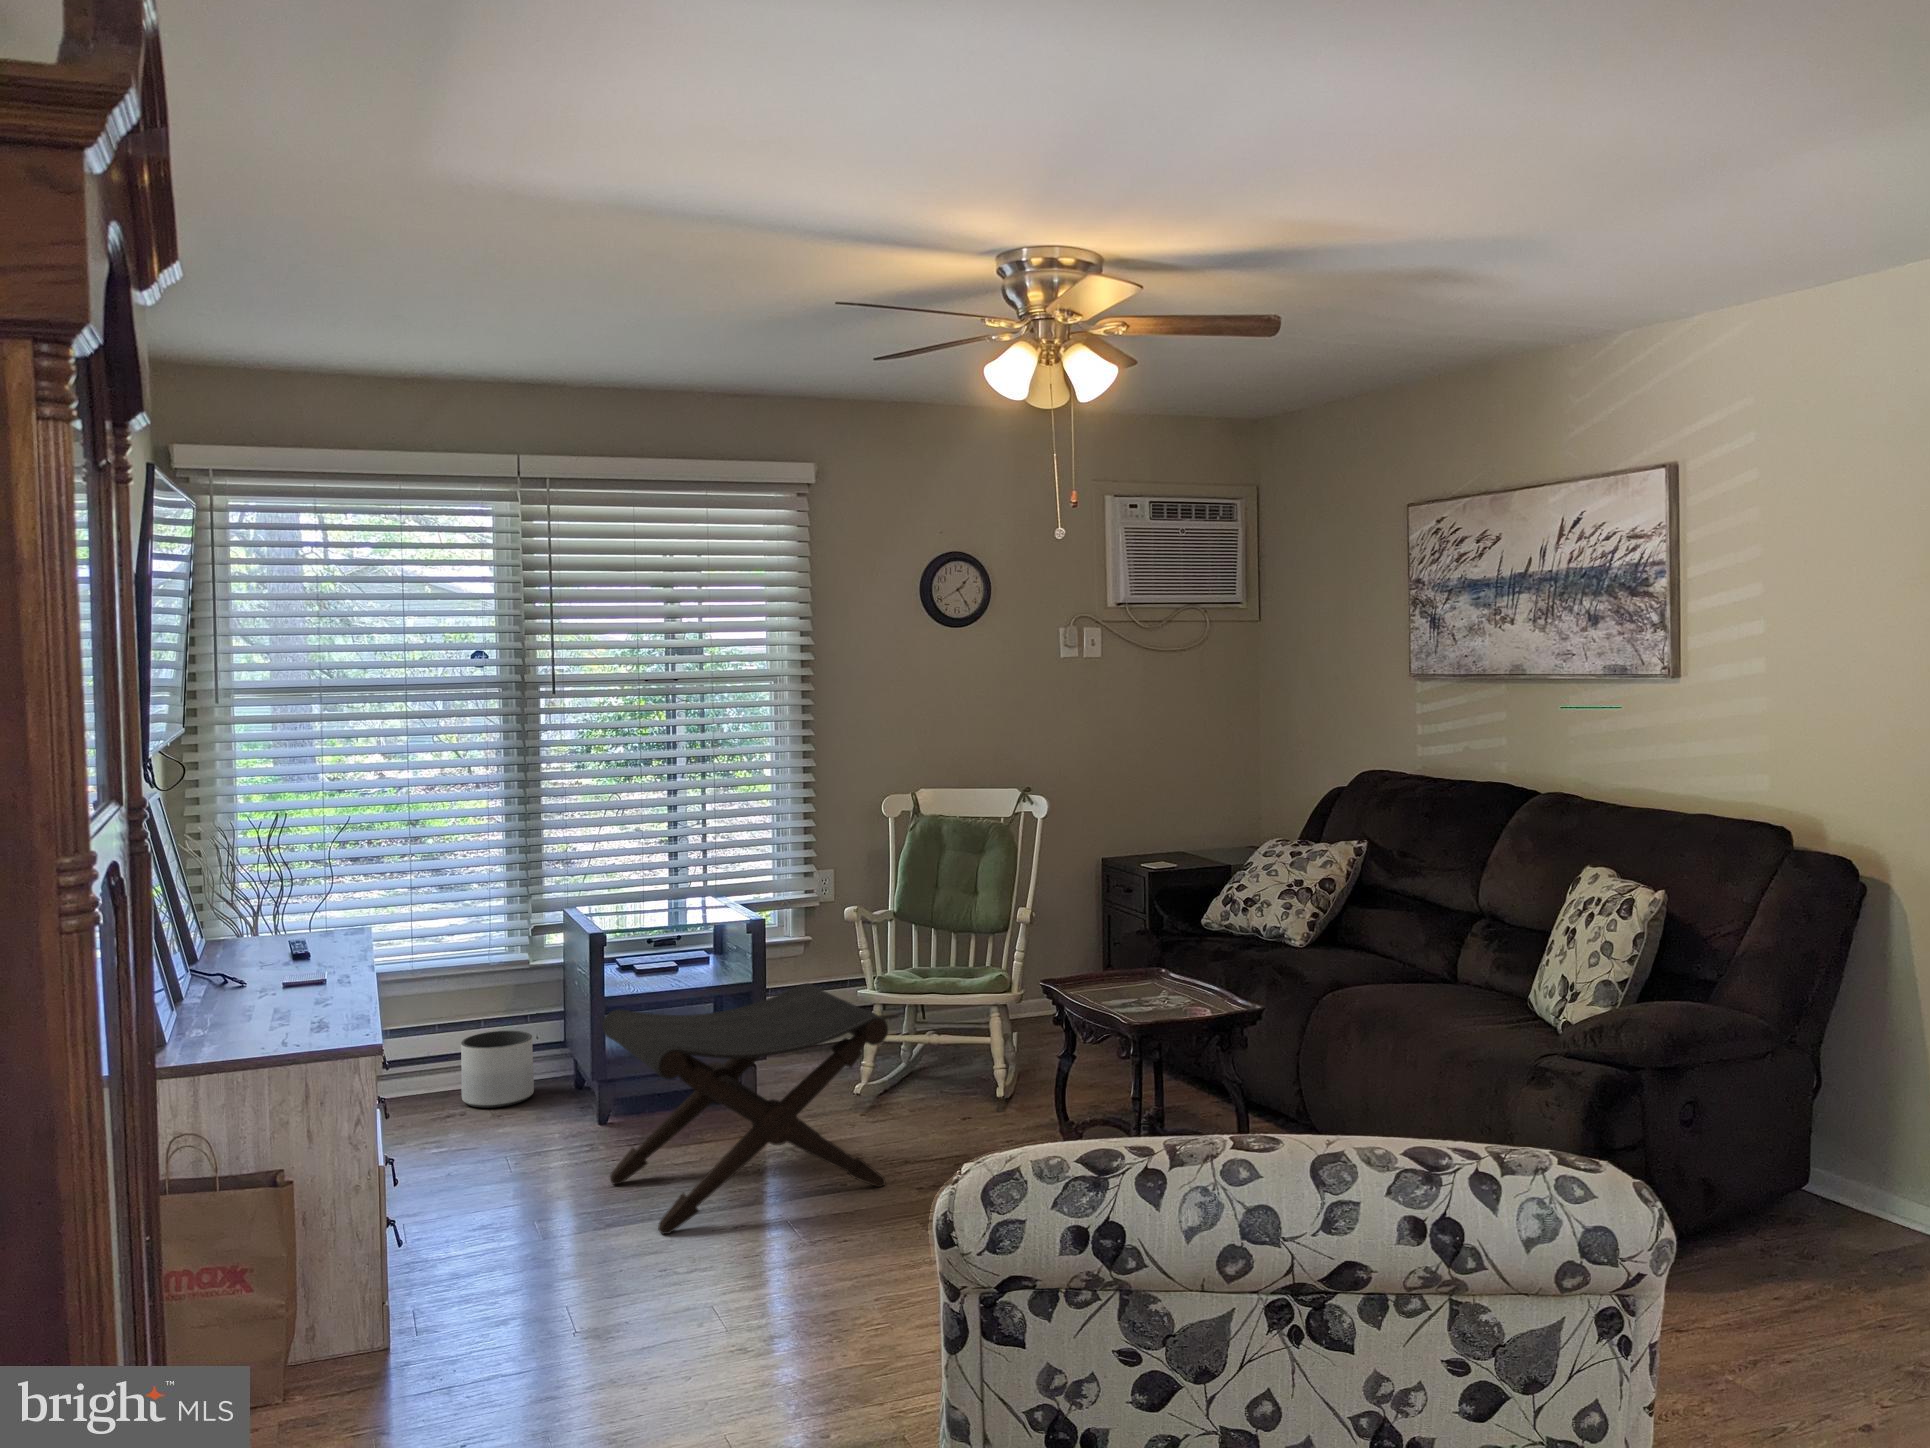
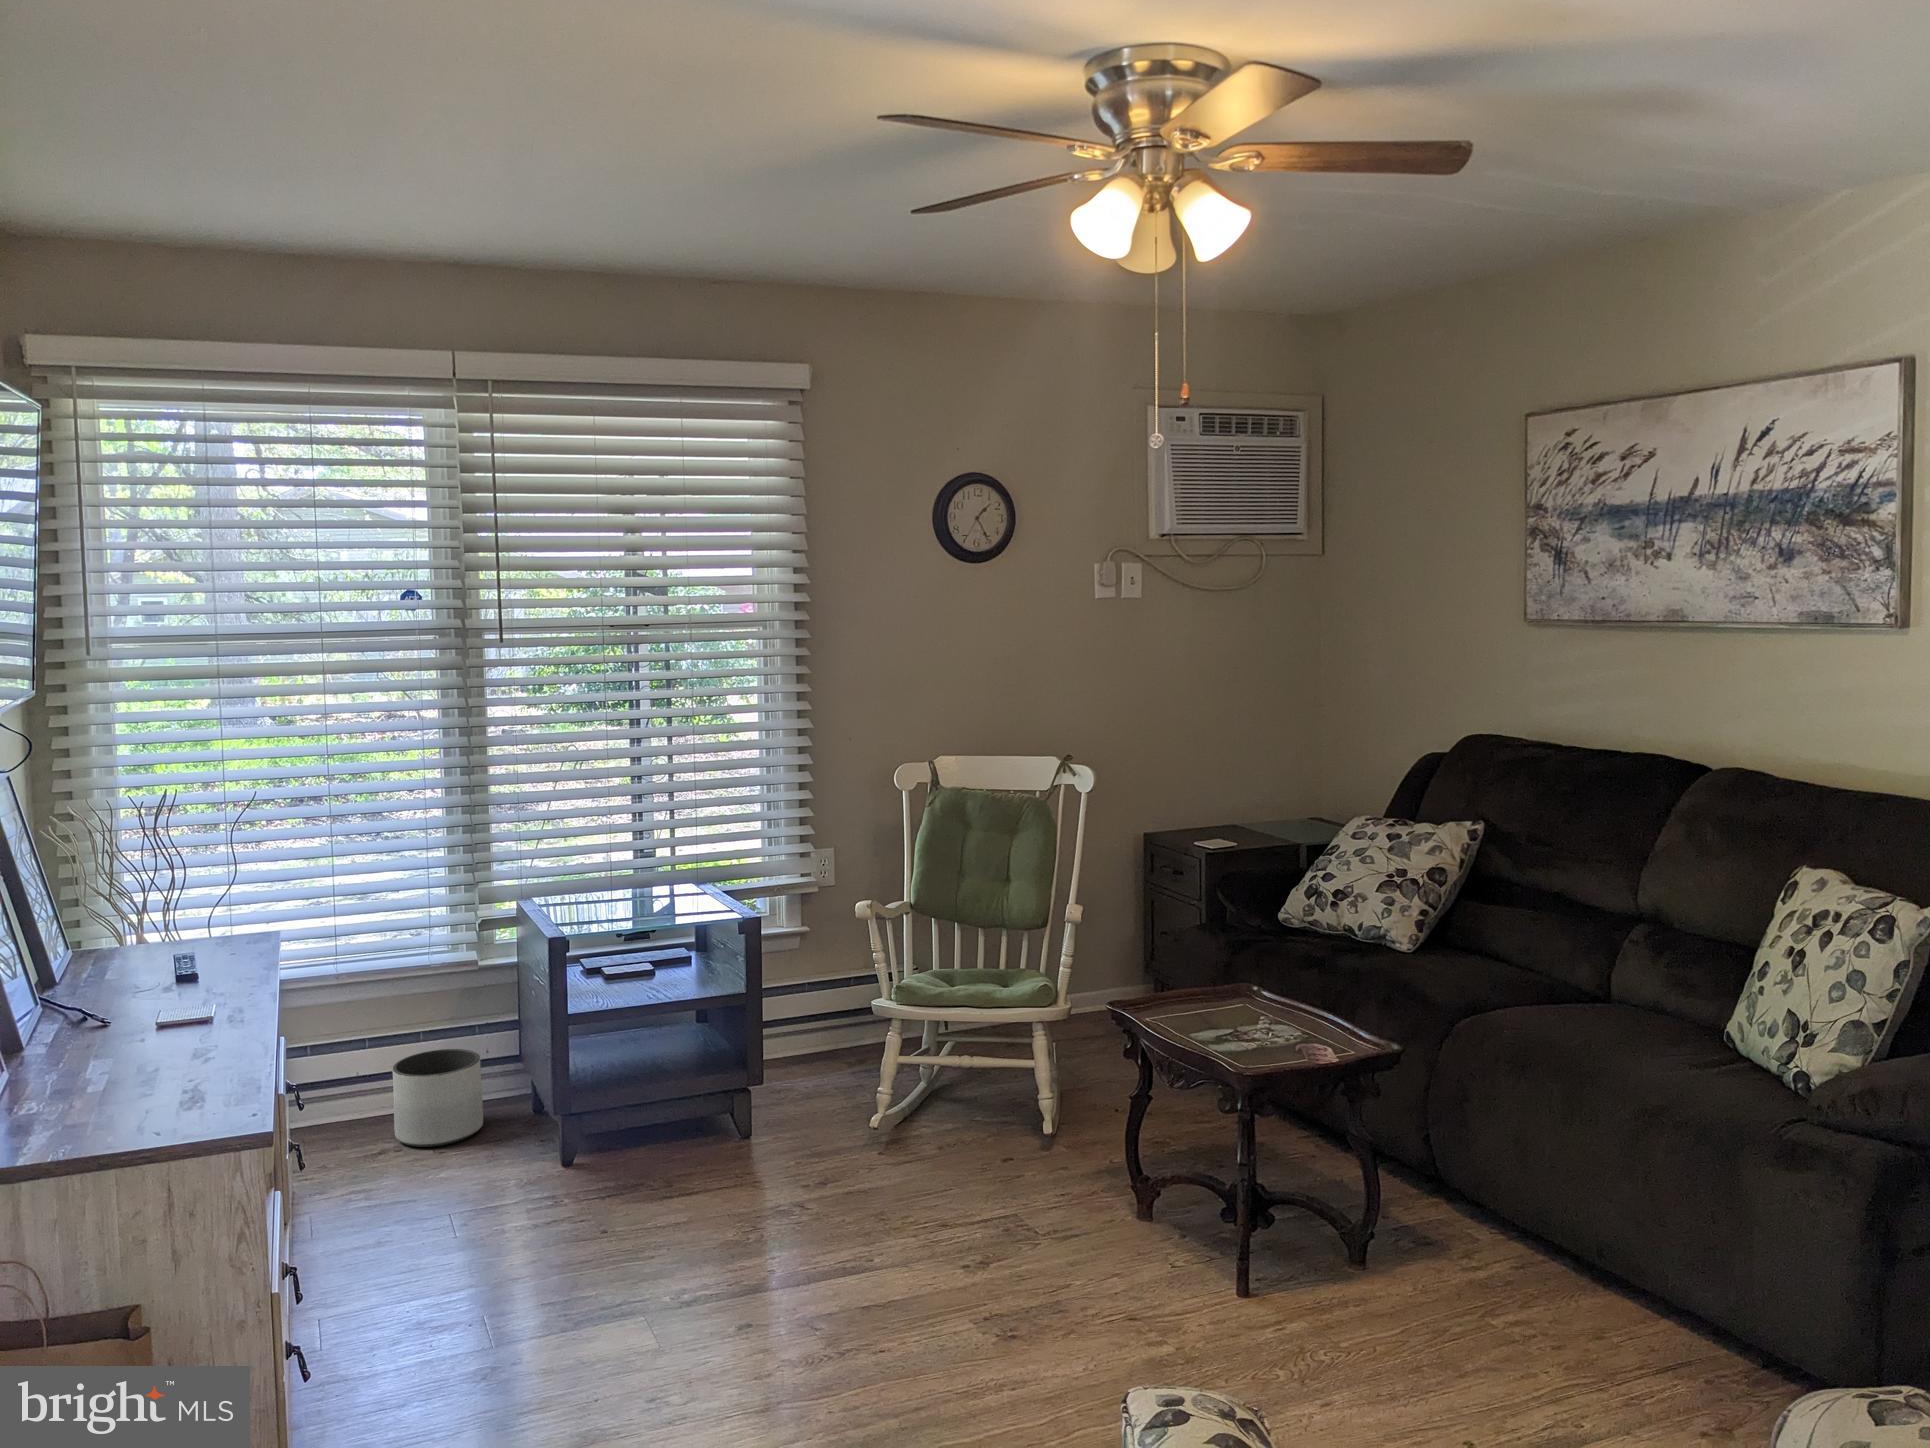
footstool: present [602,983,888,1234] -> none [559,1007,925,1358]

